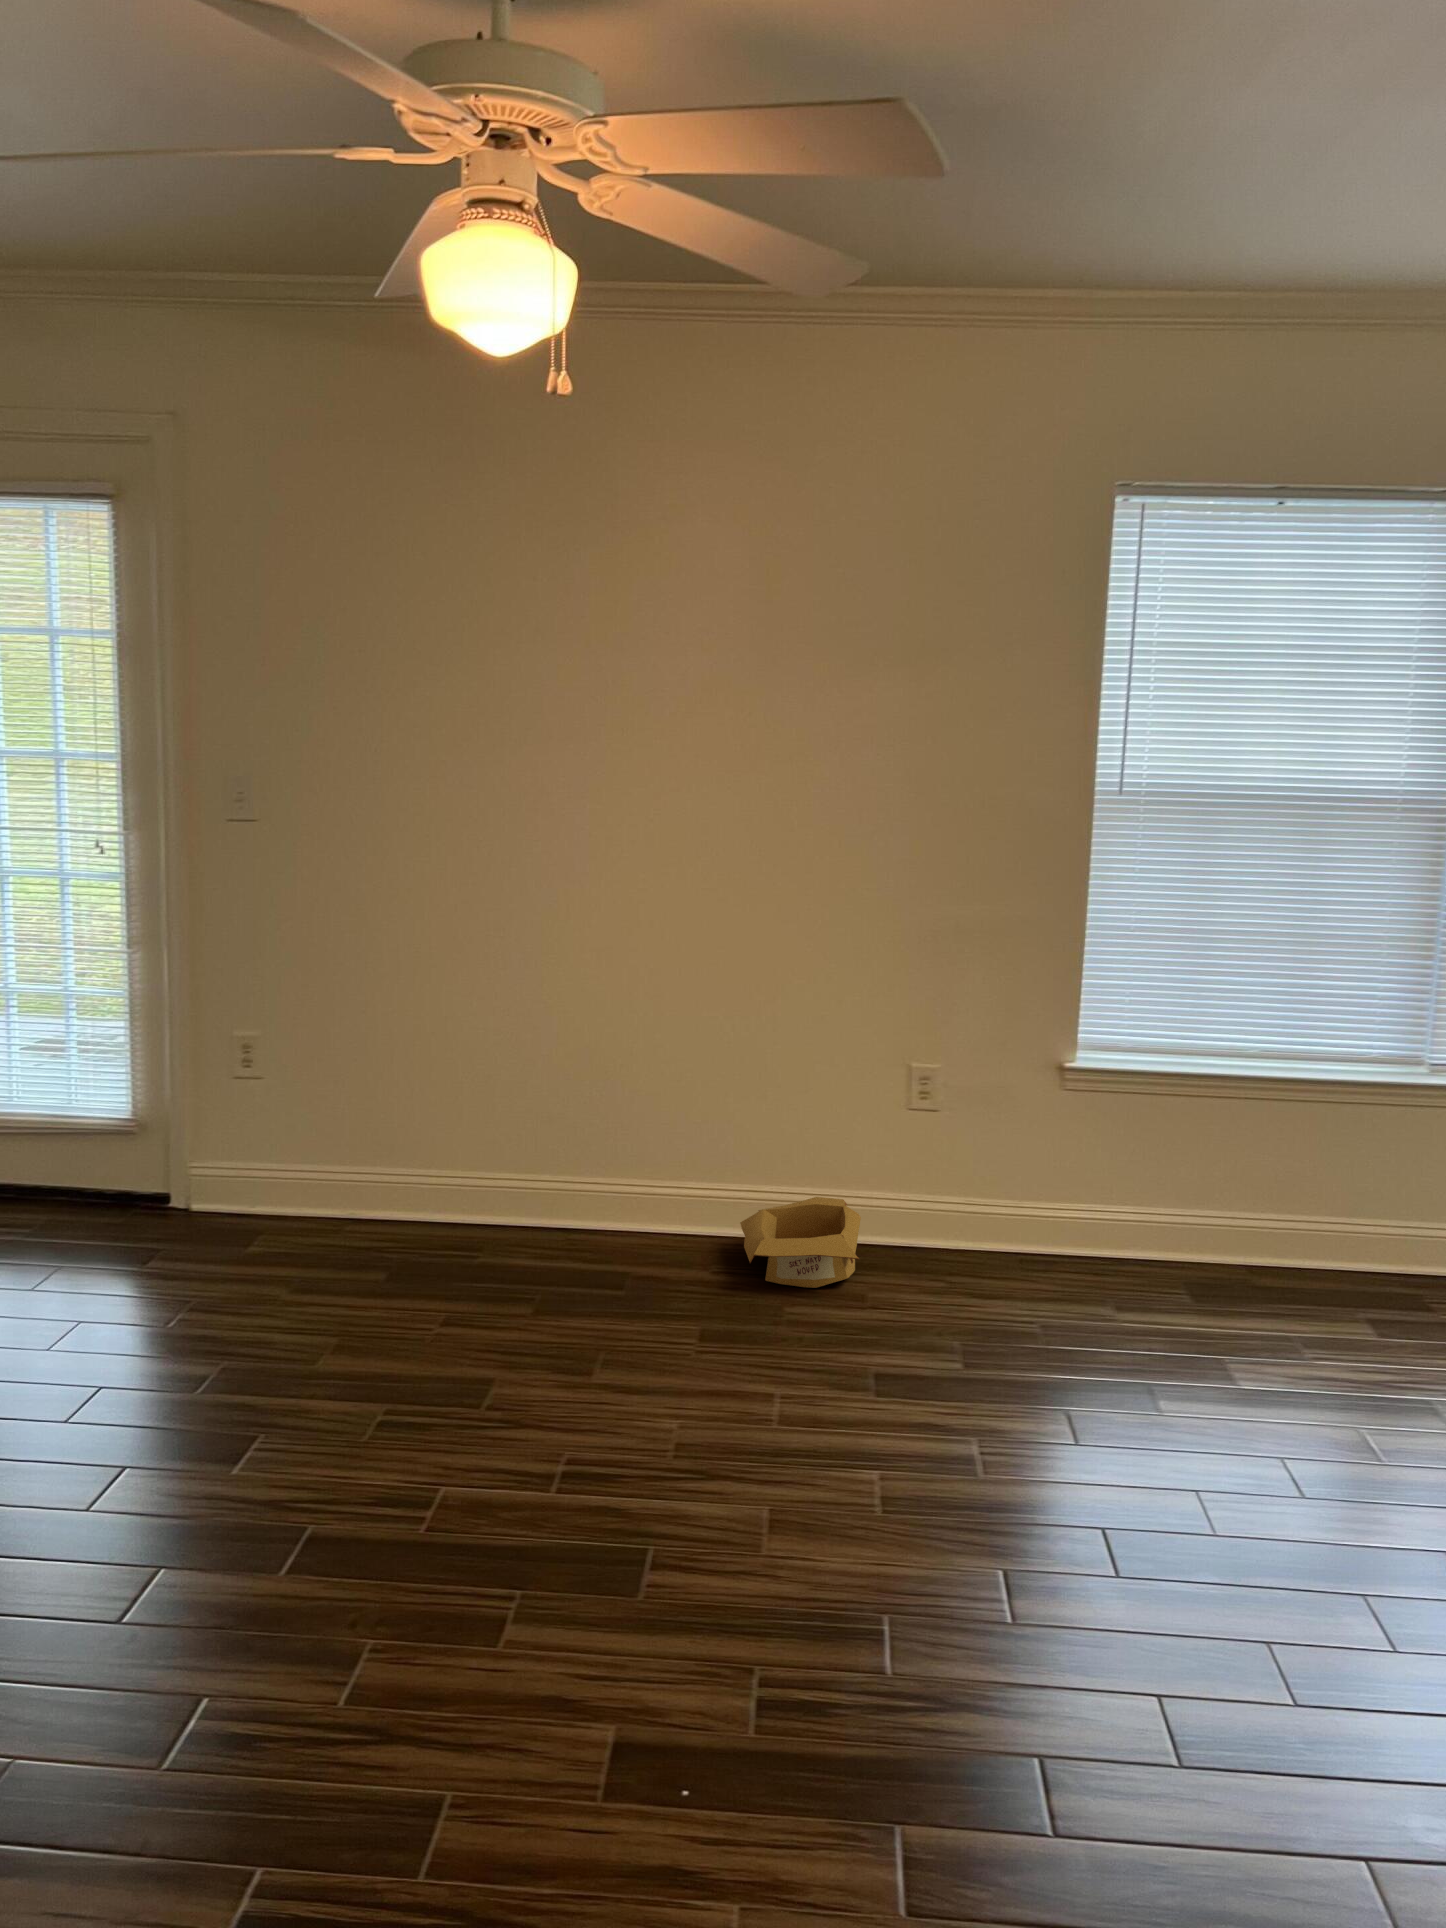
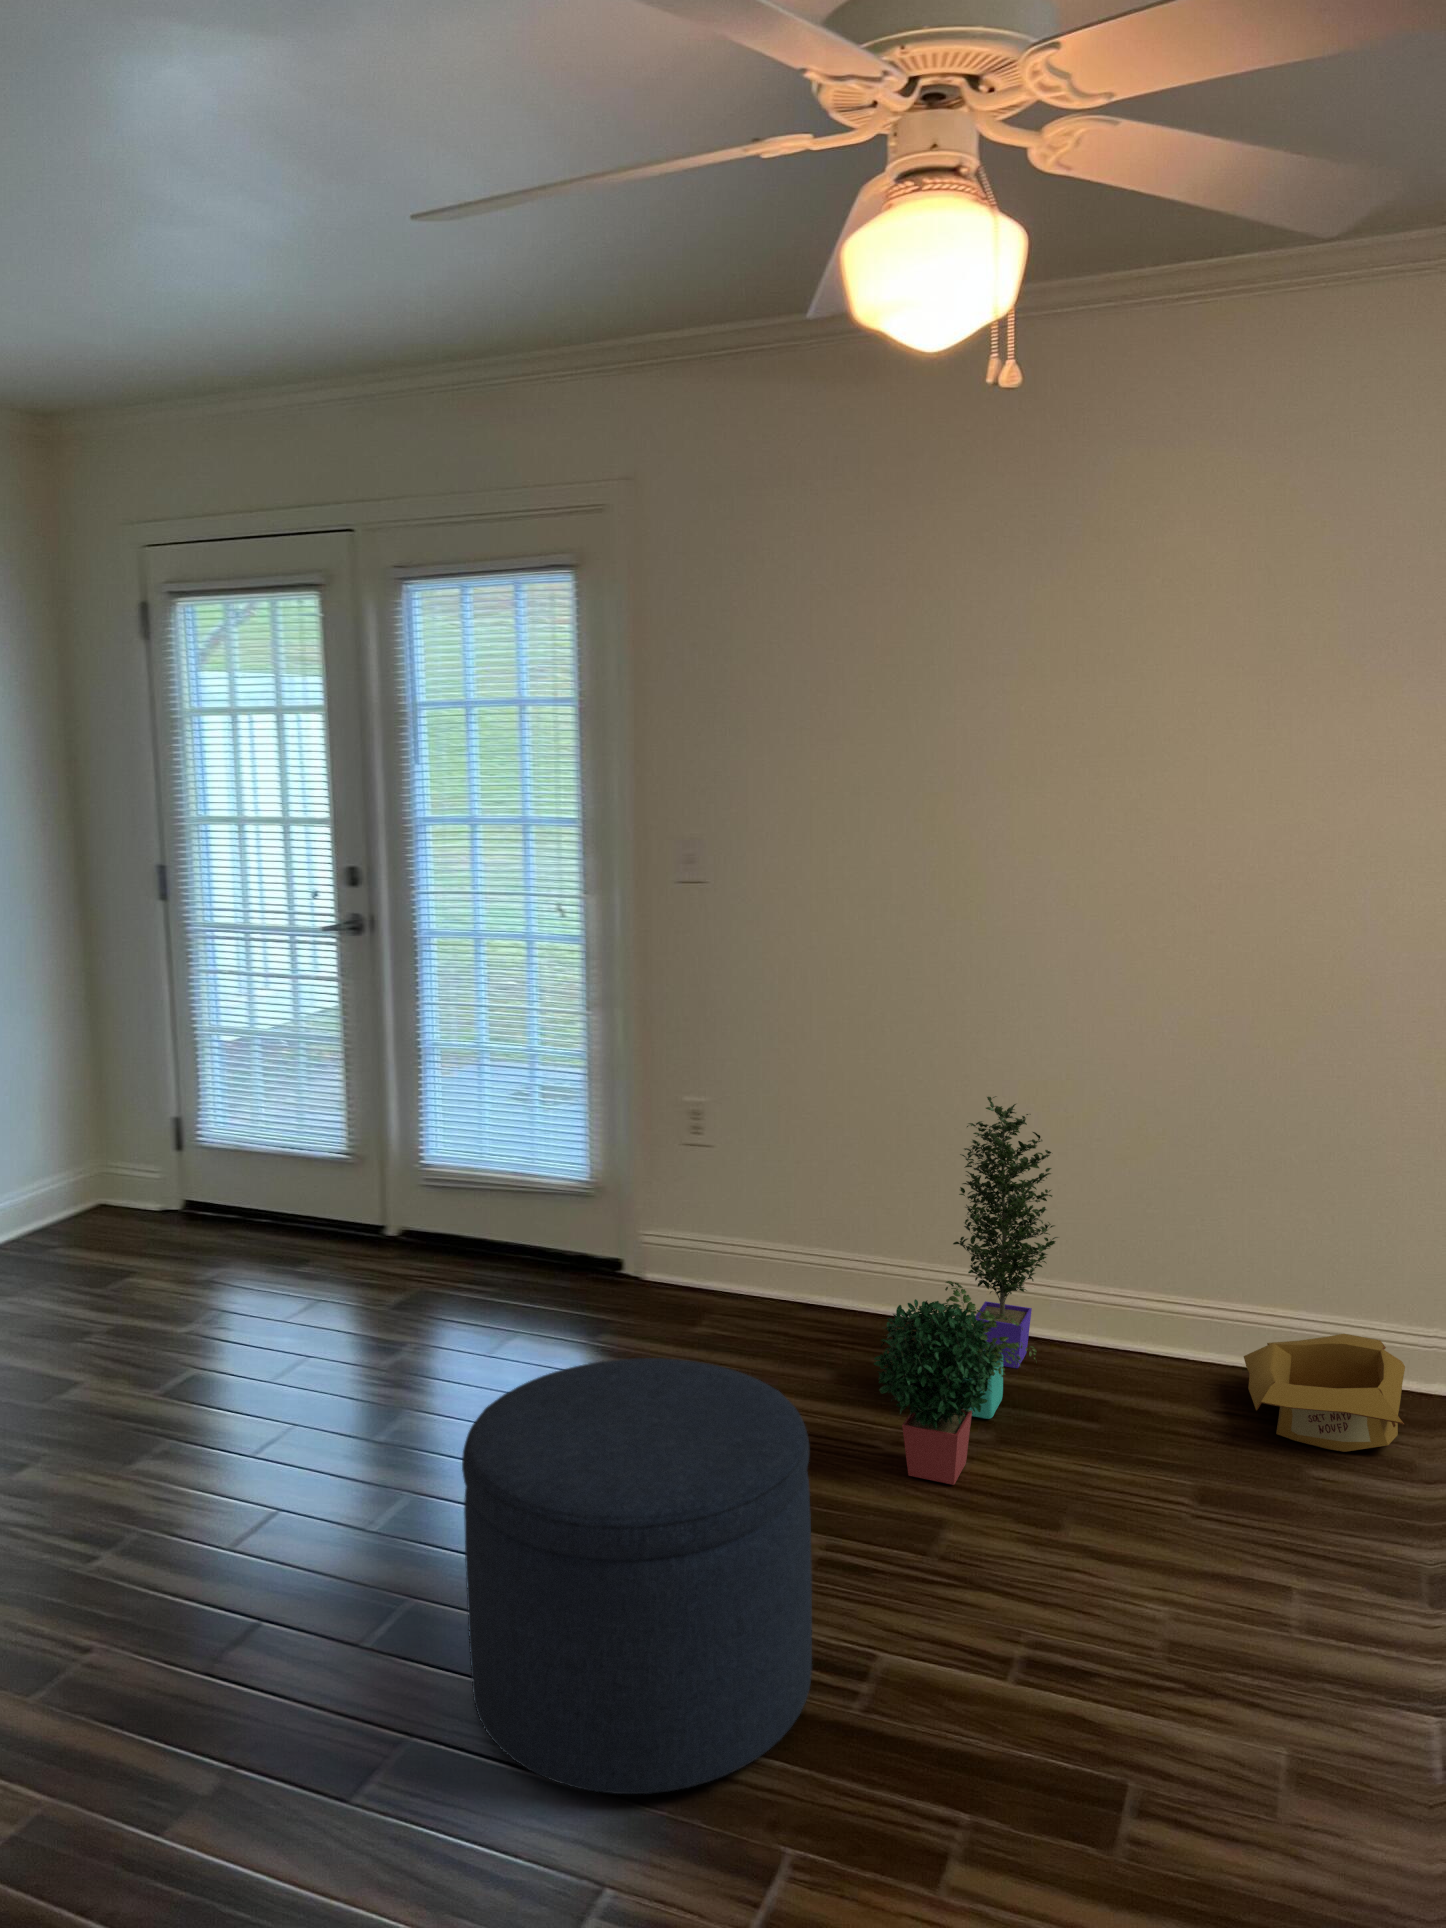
potted plant: none [431,1015,592,1351] -> present [874,1096,1058,1485]
ottoman: none [38,1256,384,1642] -> present [462,1358,812,1794]

